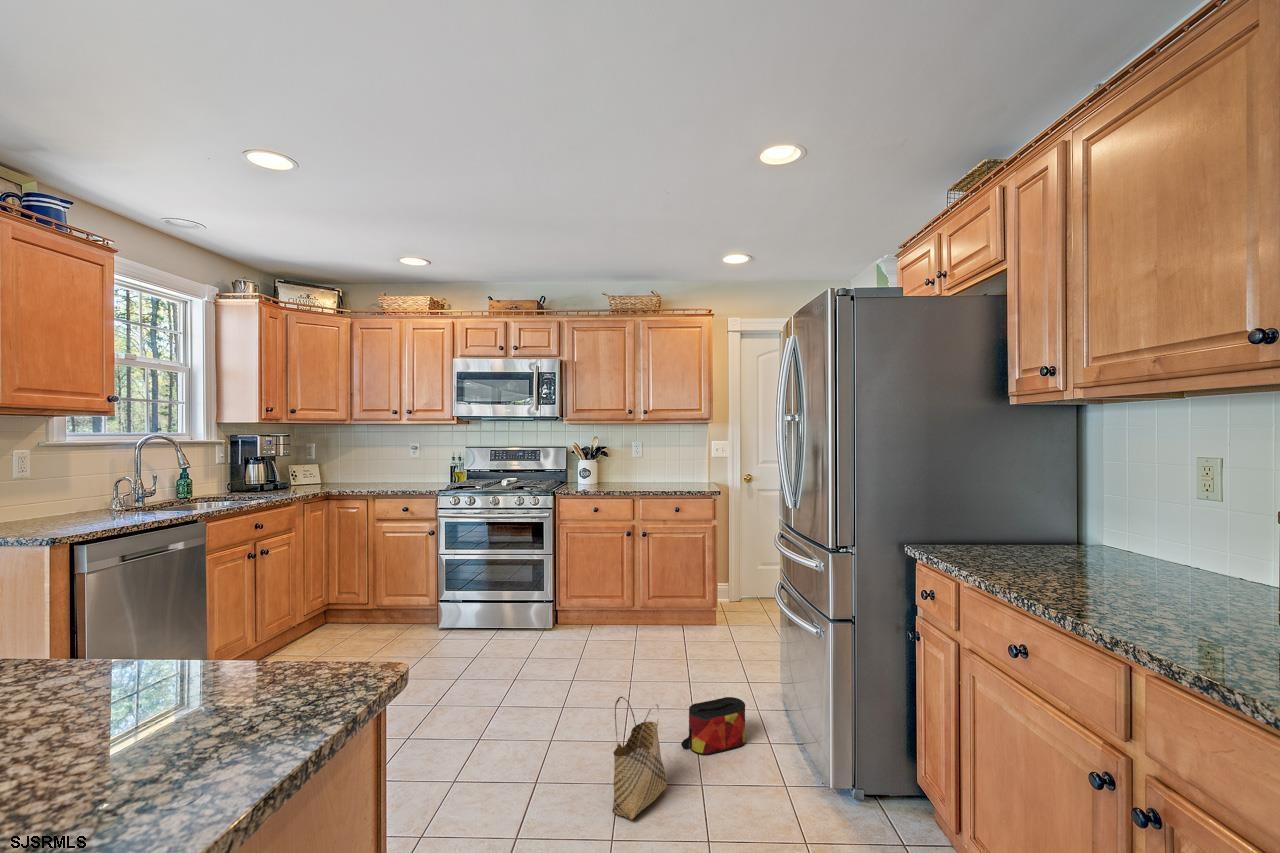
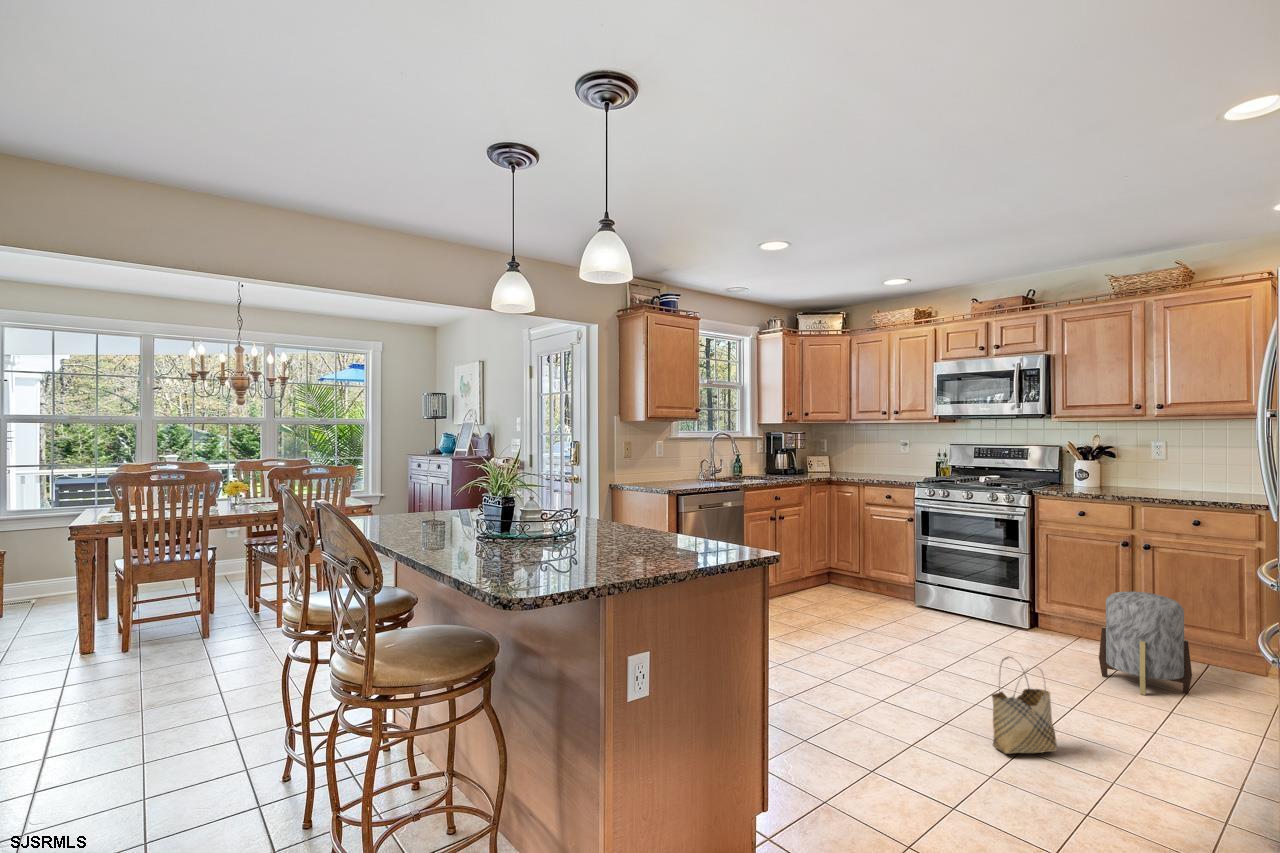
stool: none [630,579,697,675] -> present [1099,591,1192,695]
bag: present [681,697,745,755] -> none [1100,703,1192,761]

